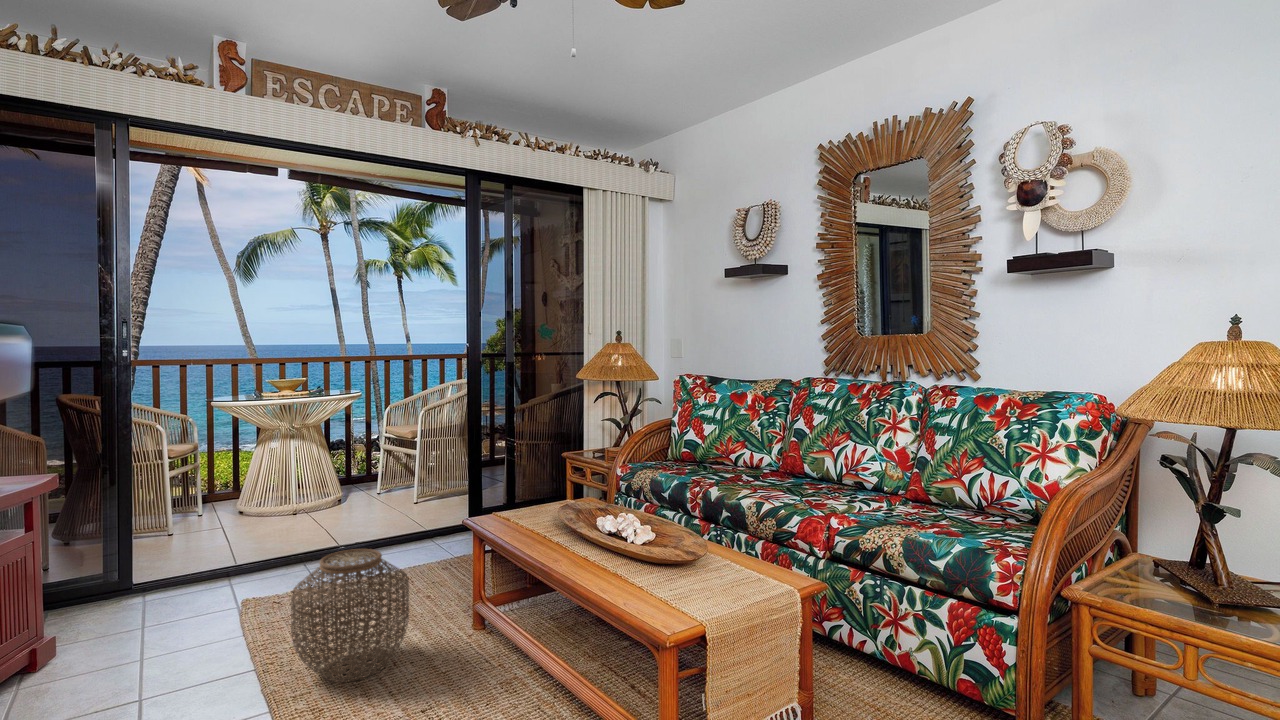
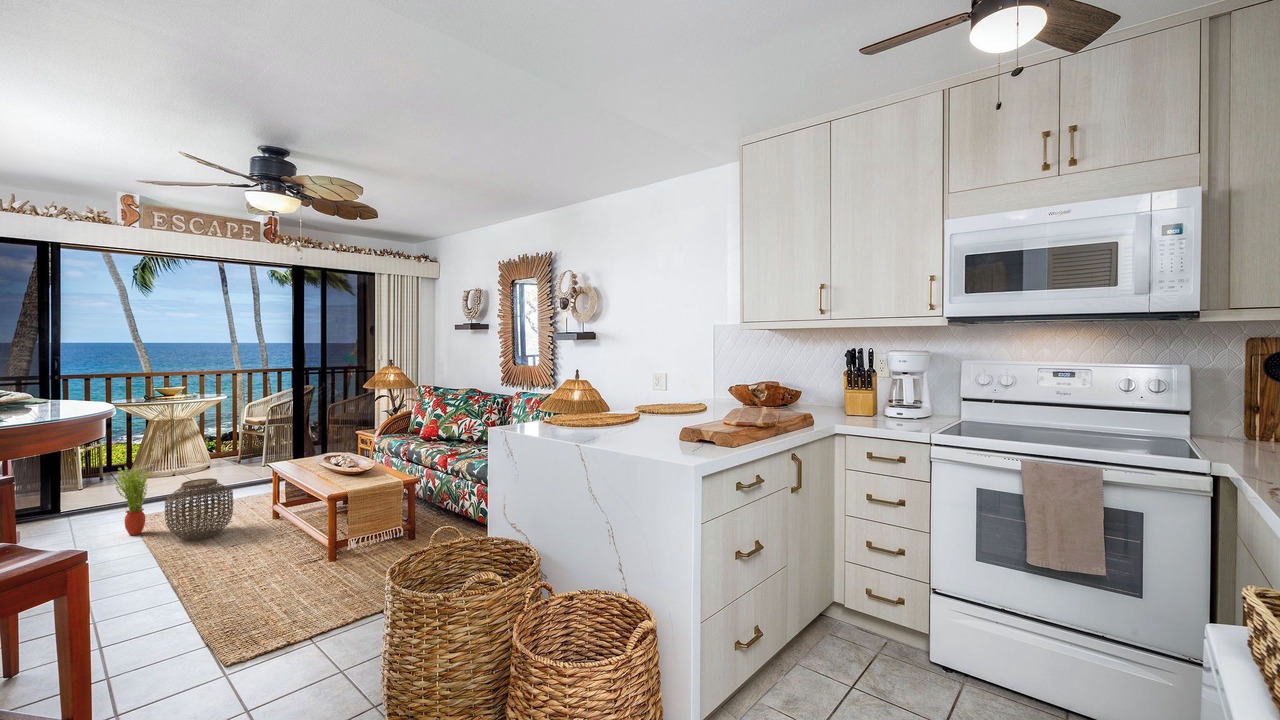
potted plant: none [203,516,268,653] -> present [115,466,153,535]

